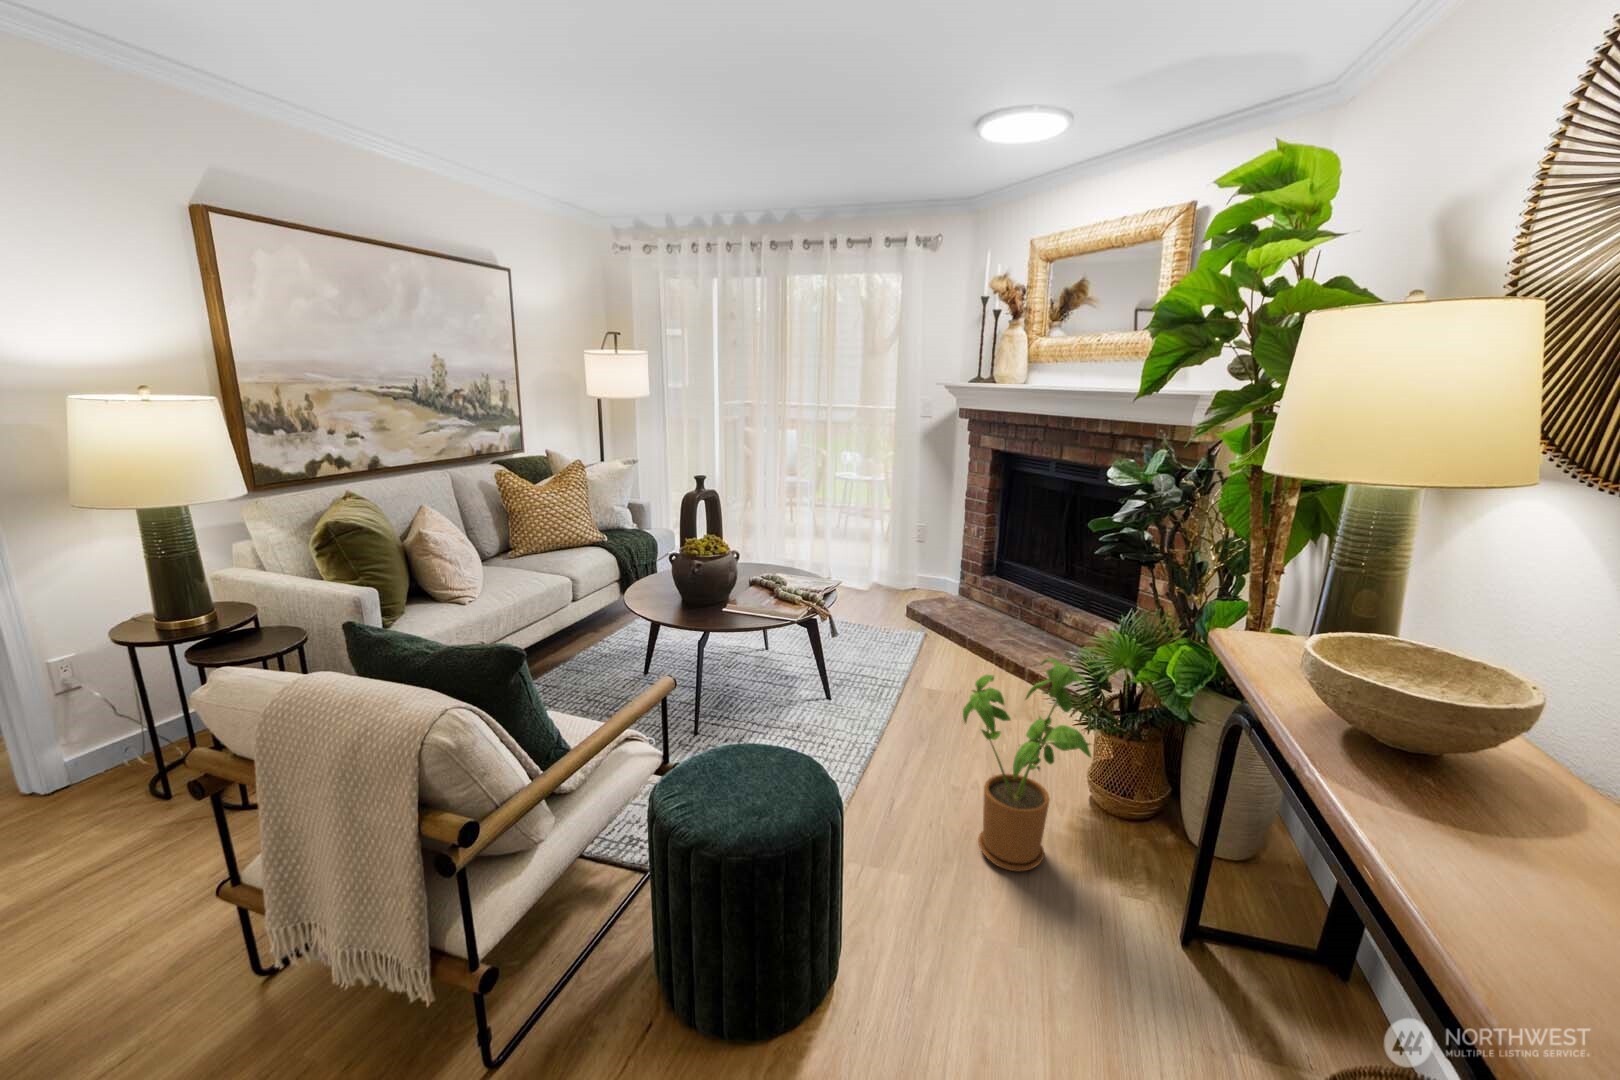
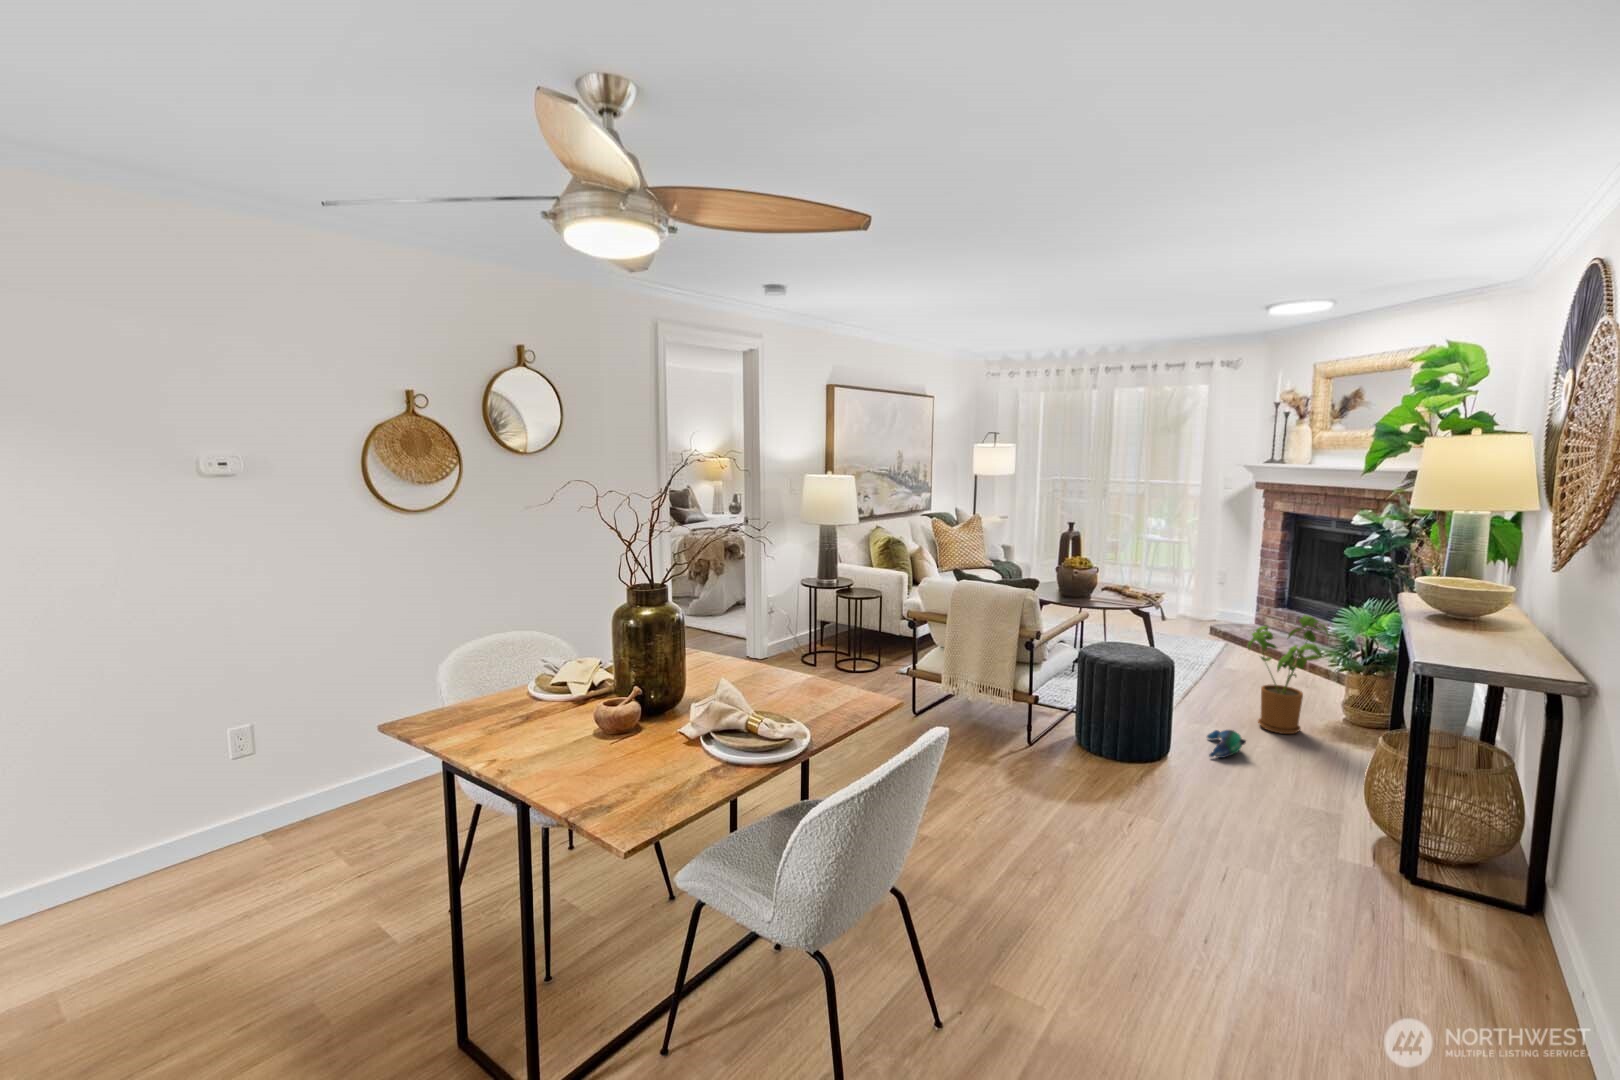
plush toy: none [896,904,968,1016] -> present [1207,730,1246,758]

